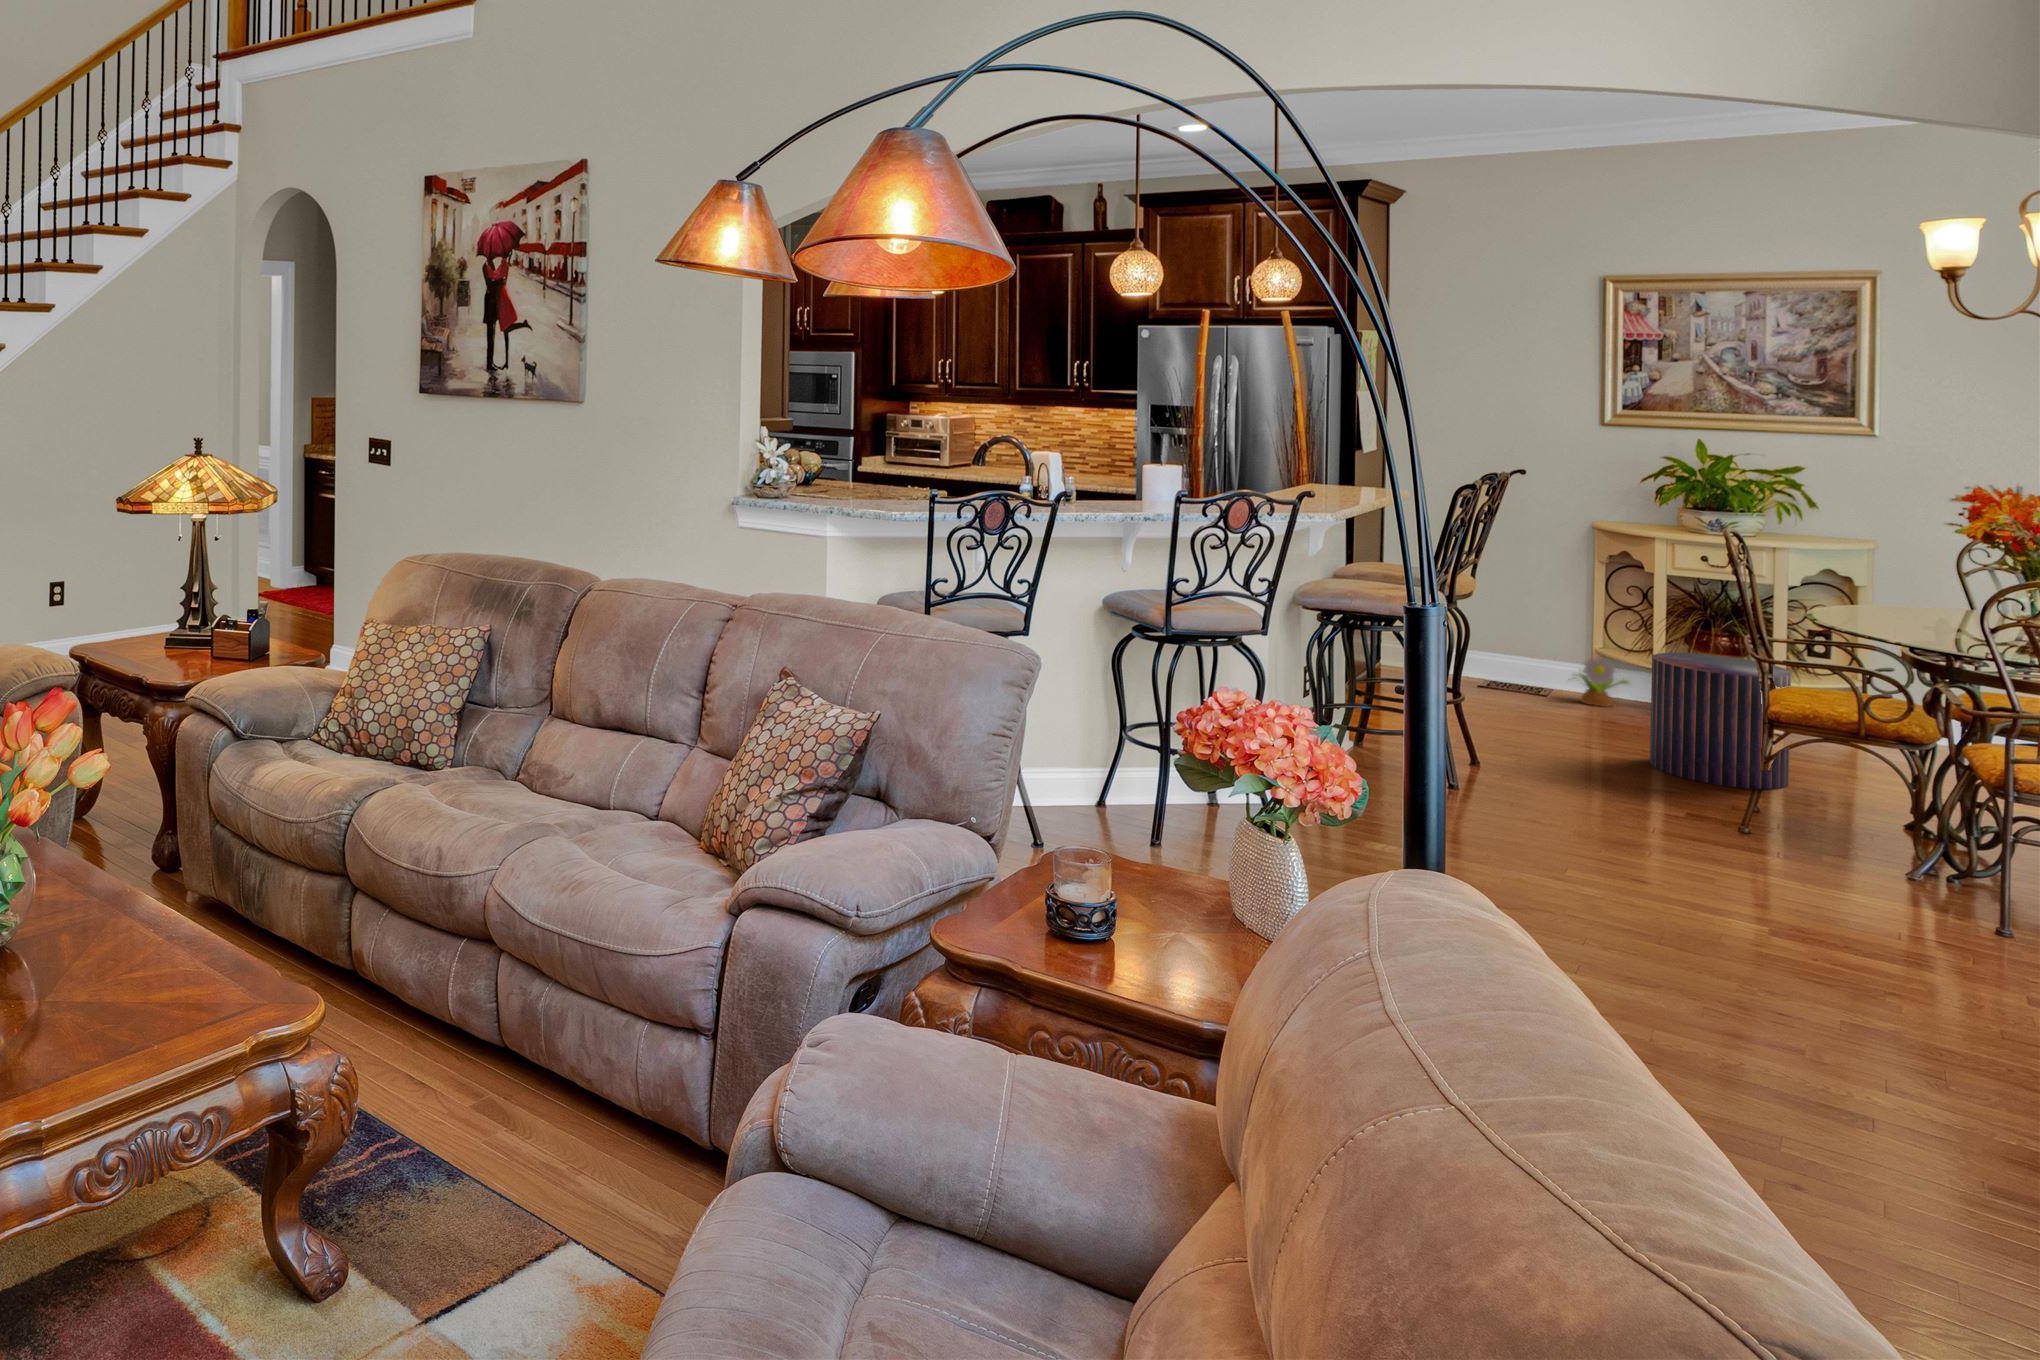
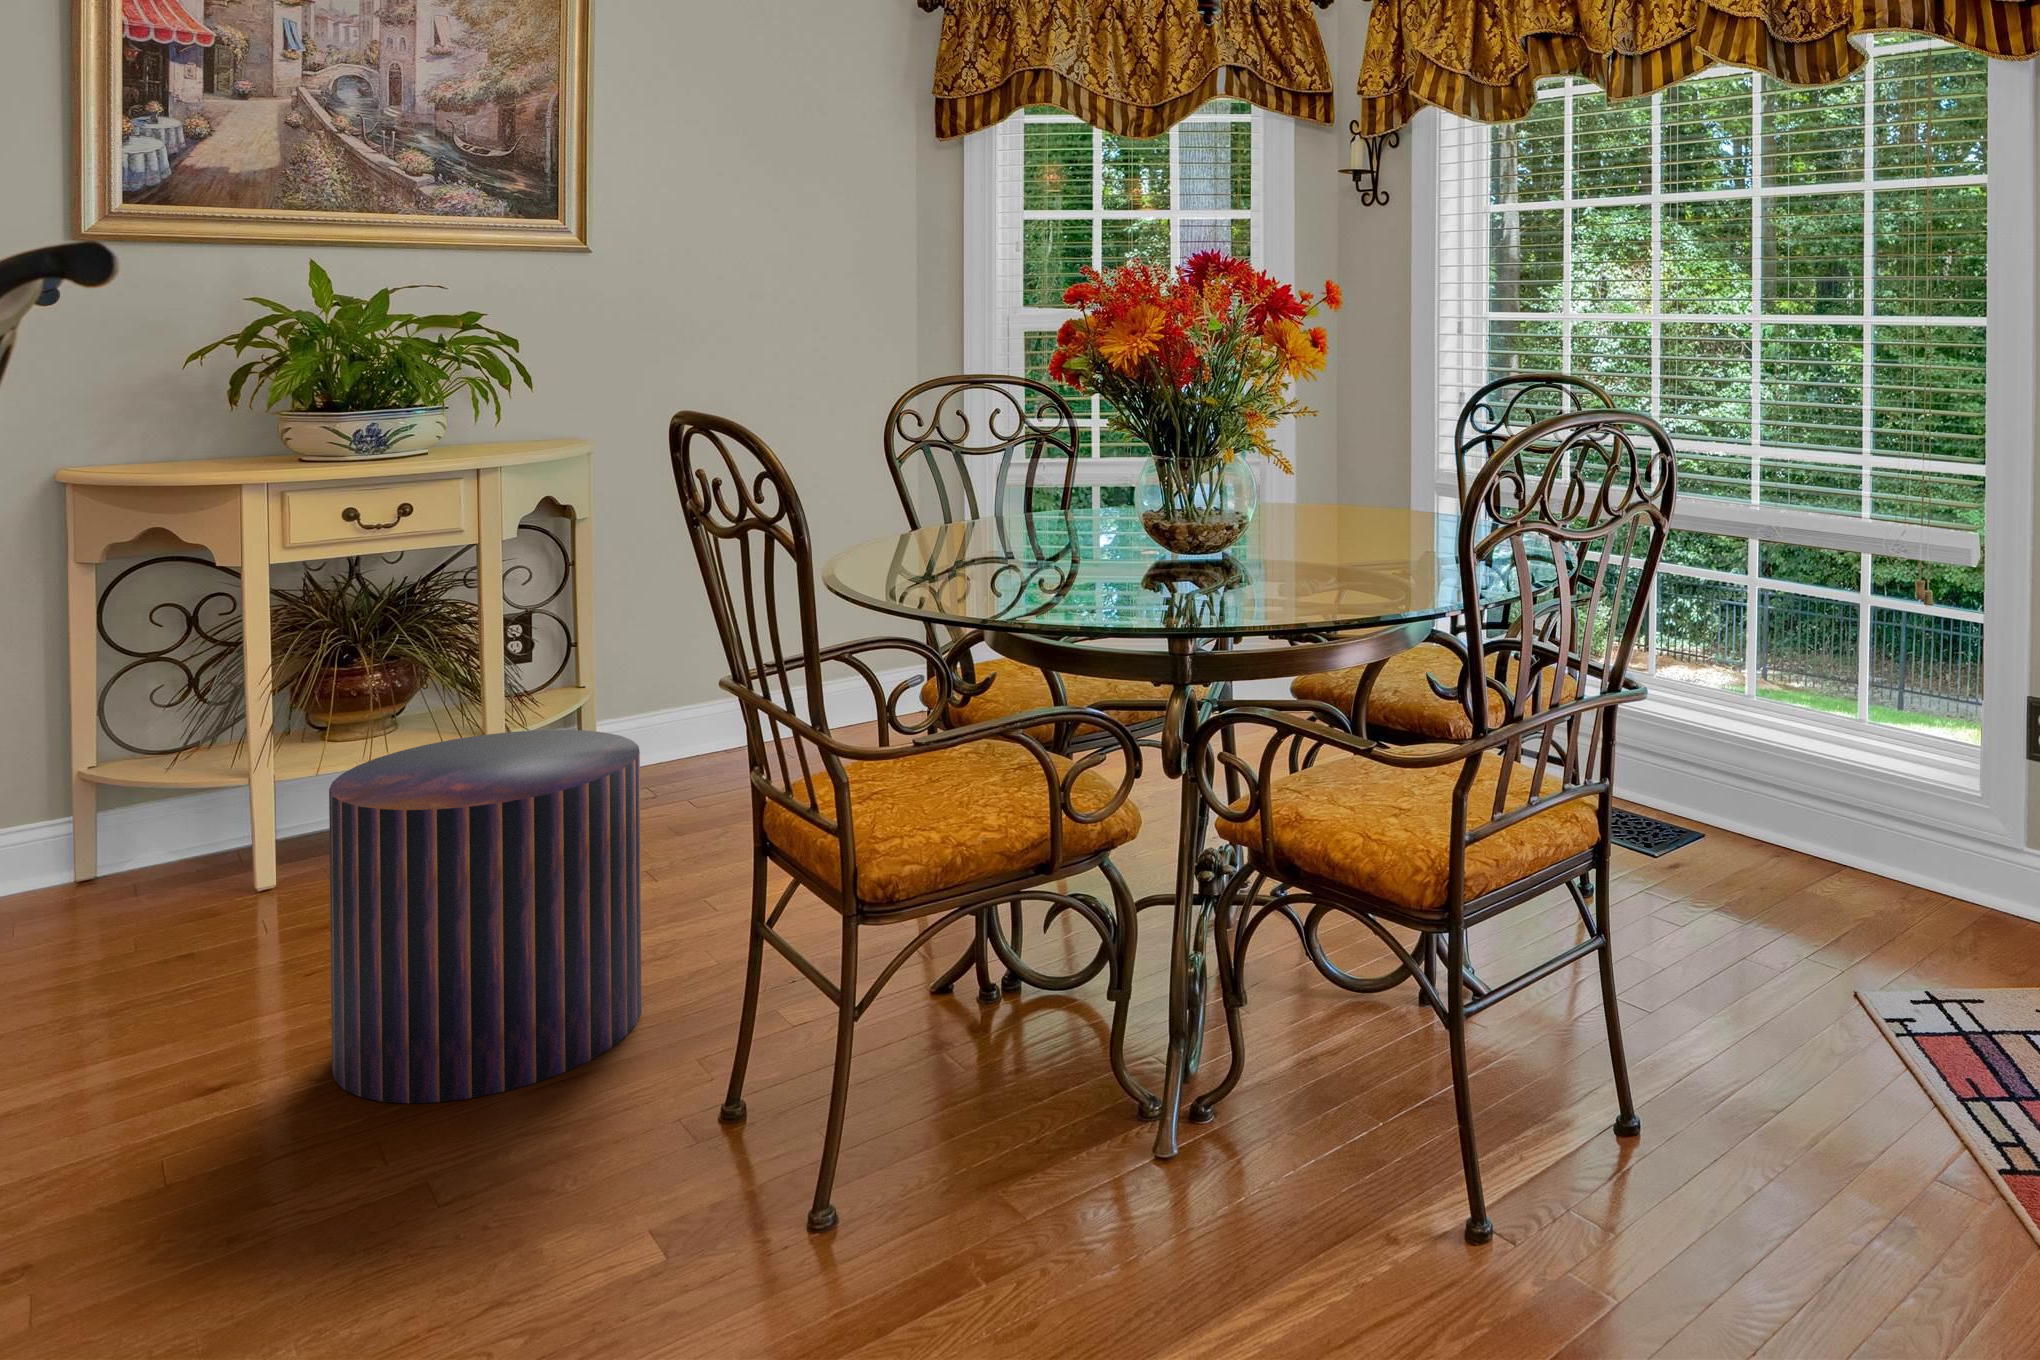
decorative plant: present [1574,657,1629,707] -> none [26,792,185,917]

